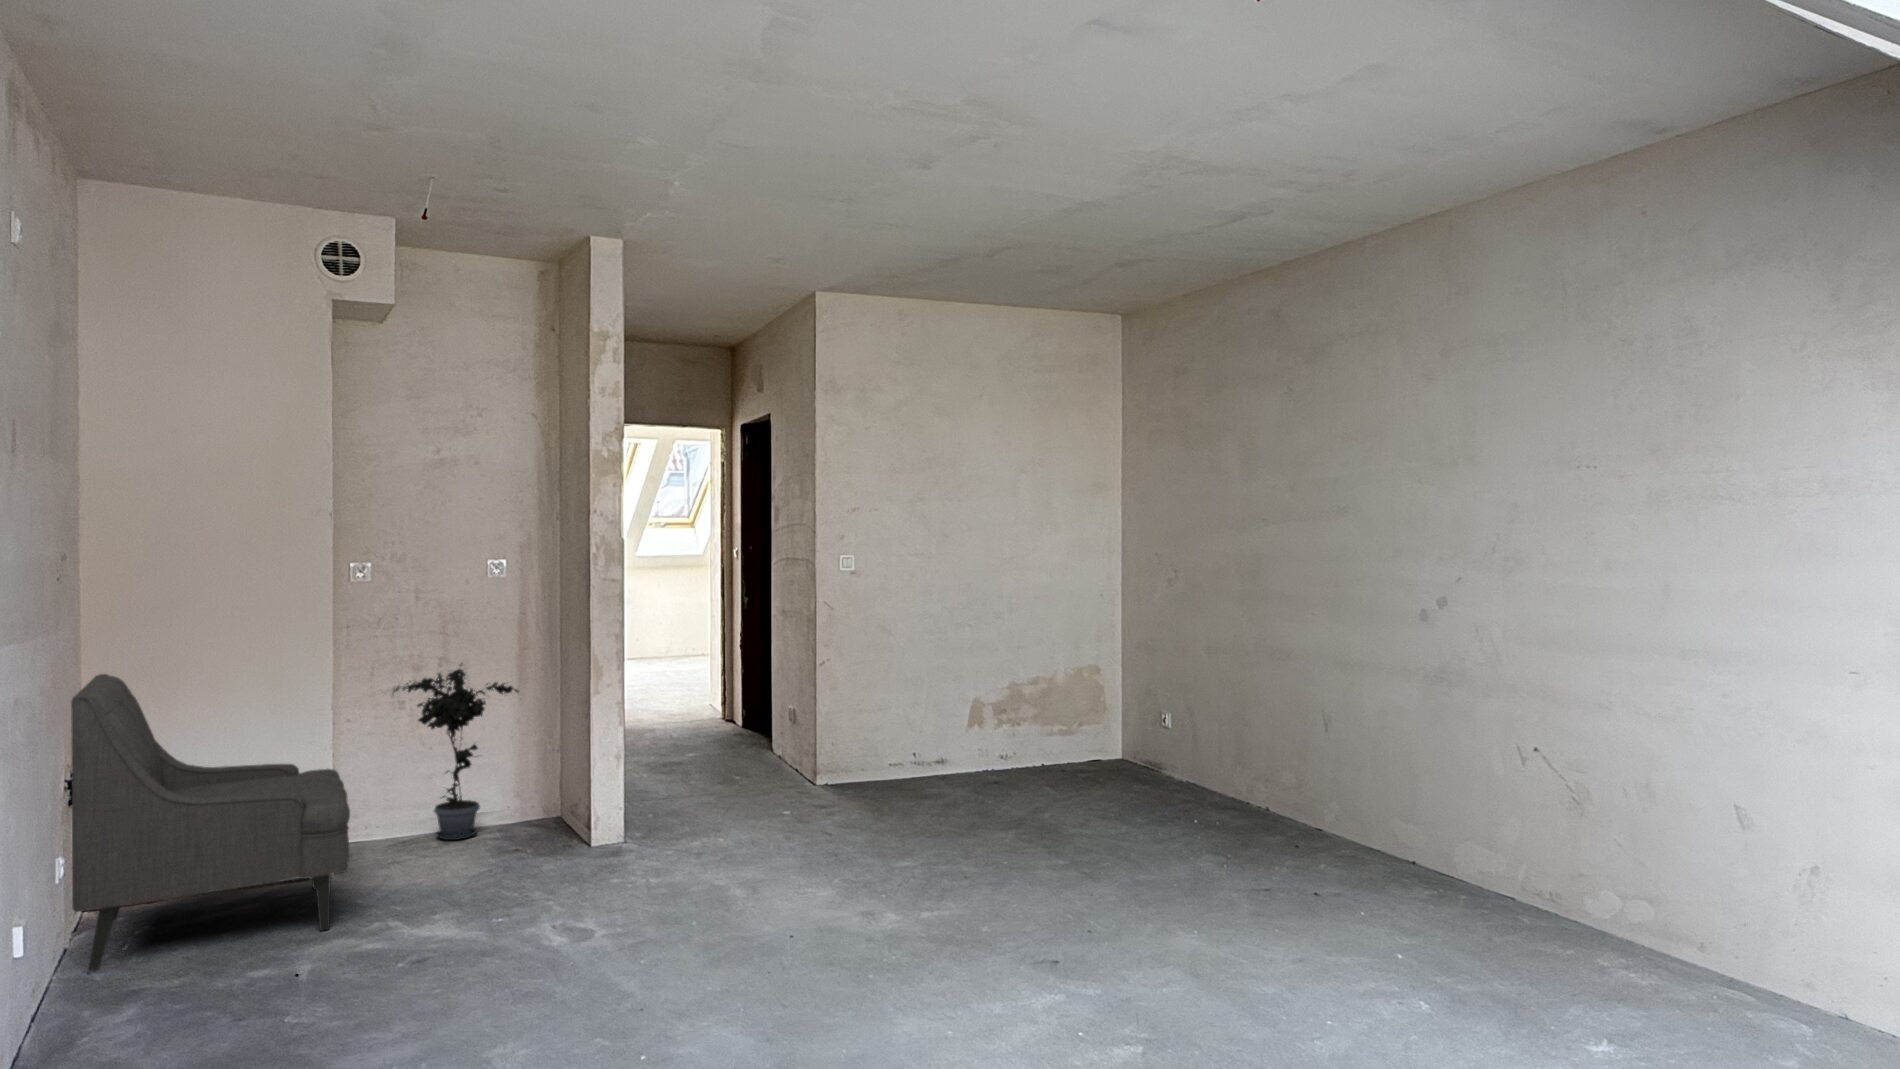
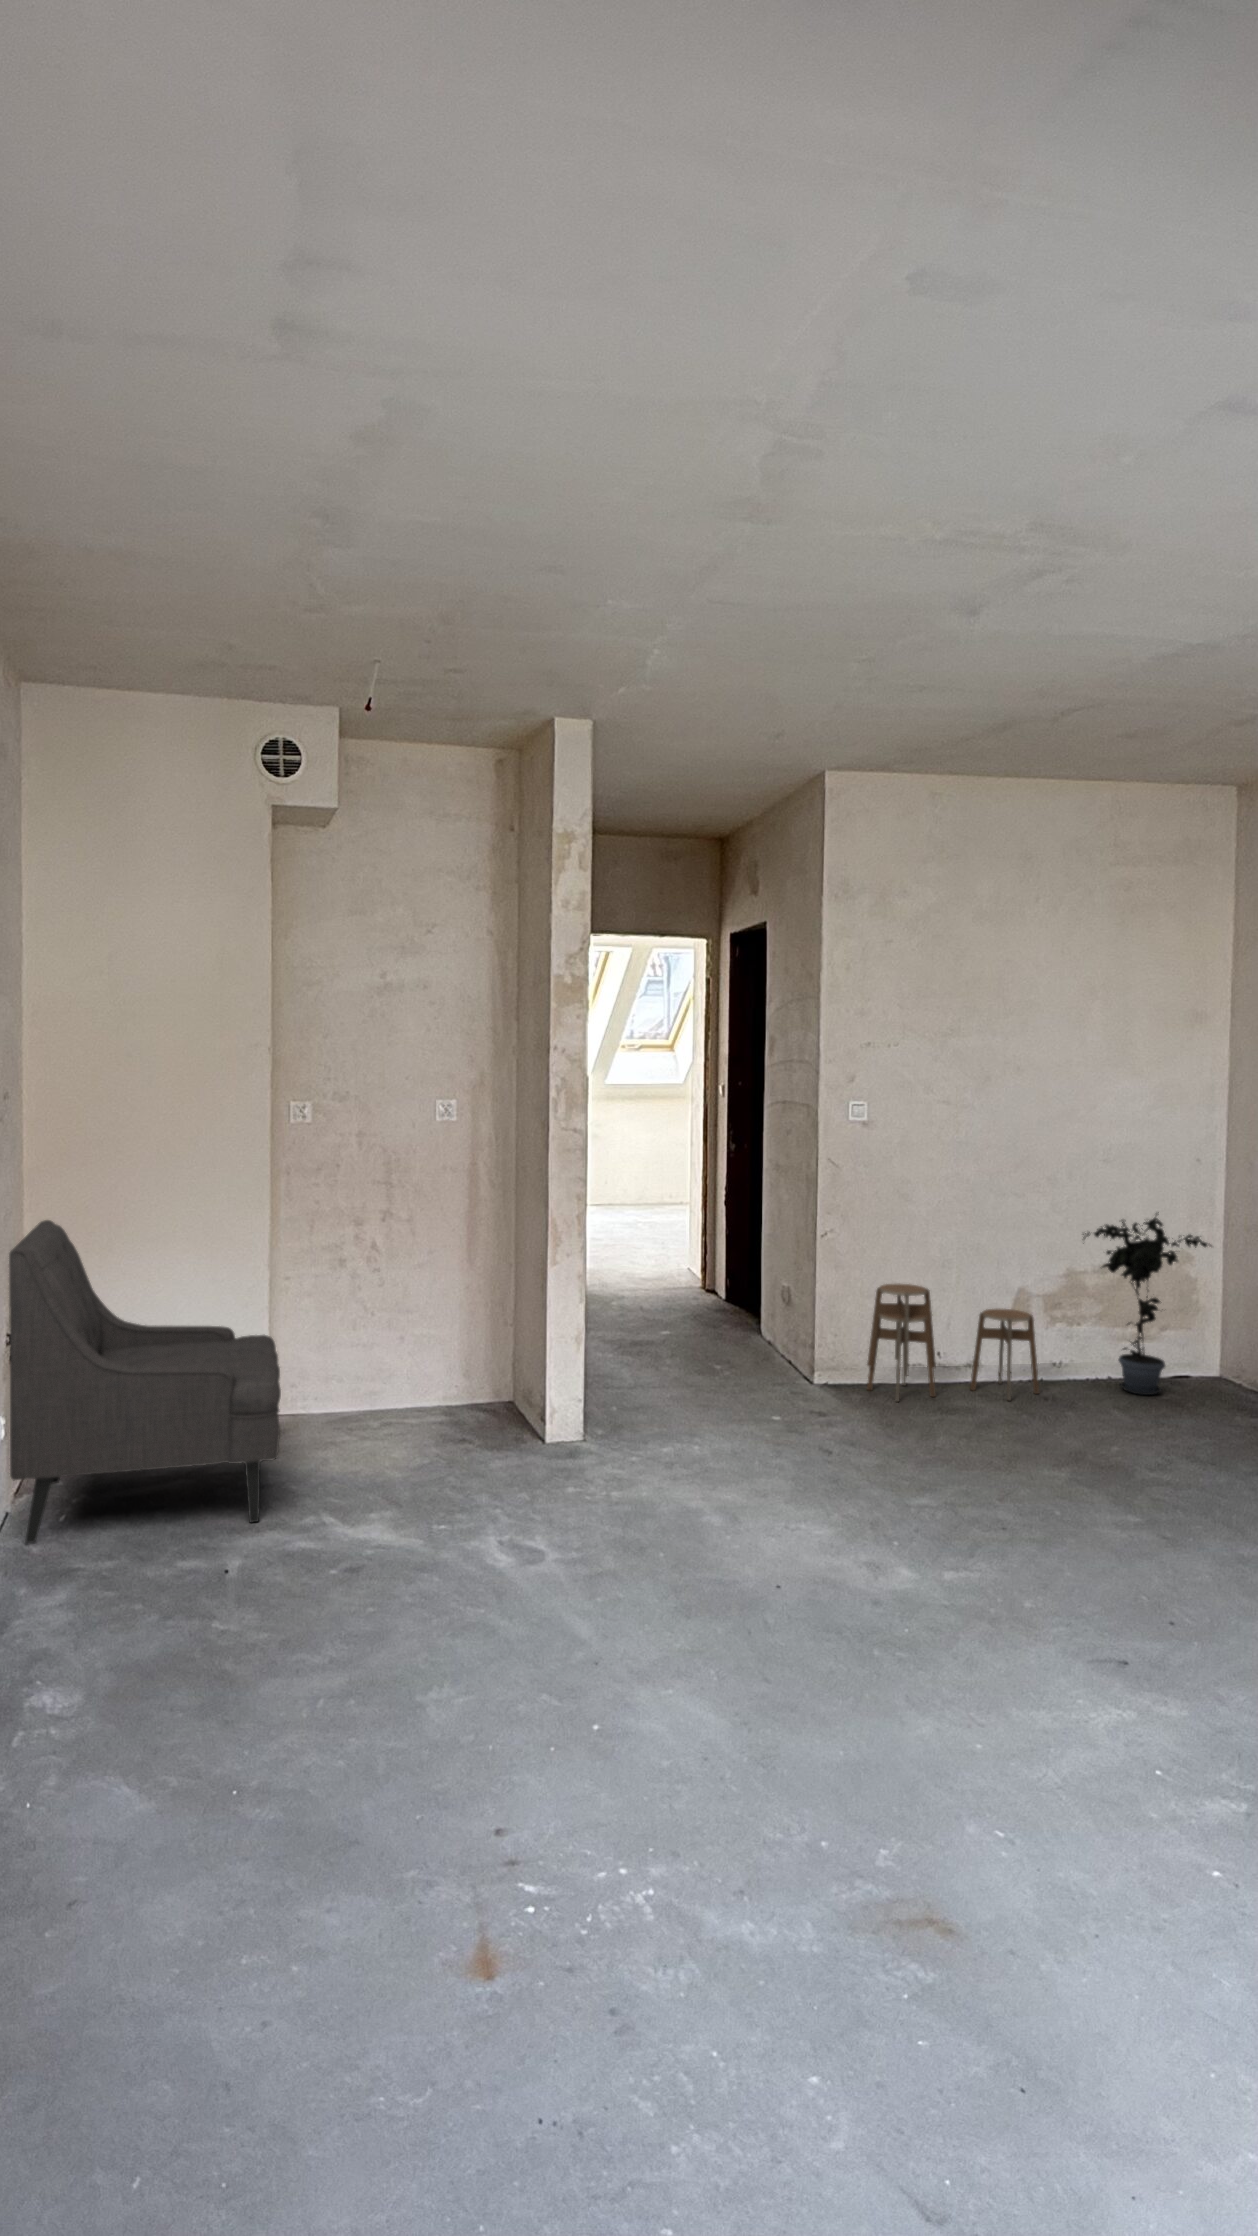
potted plant: present [394,663,519,840] -> present [1083,1212,1211,1395]
stool: none [859,699,990,792] -> present [867,1284,1039,1402]

